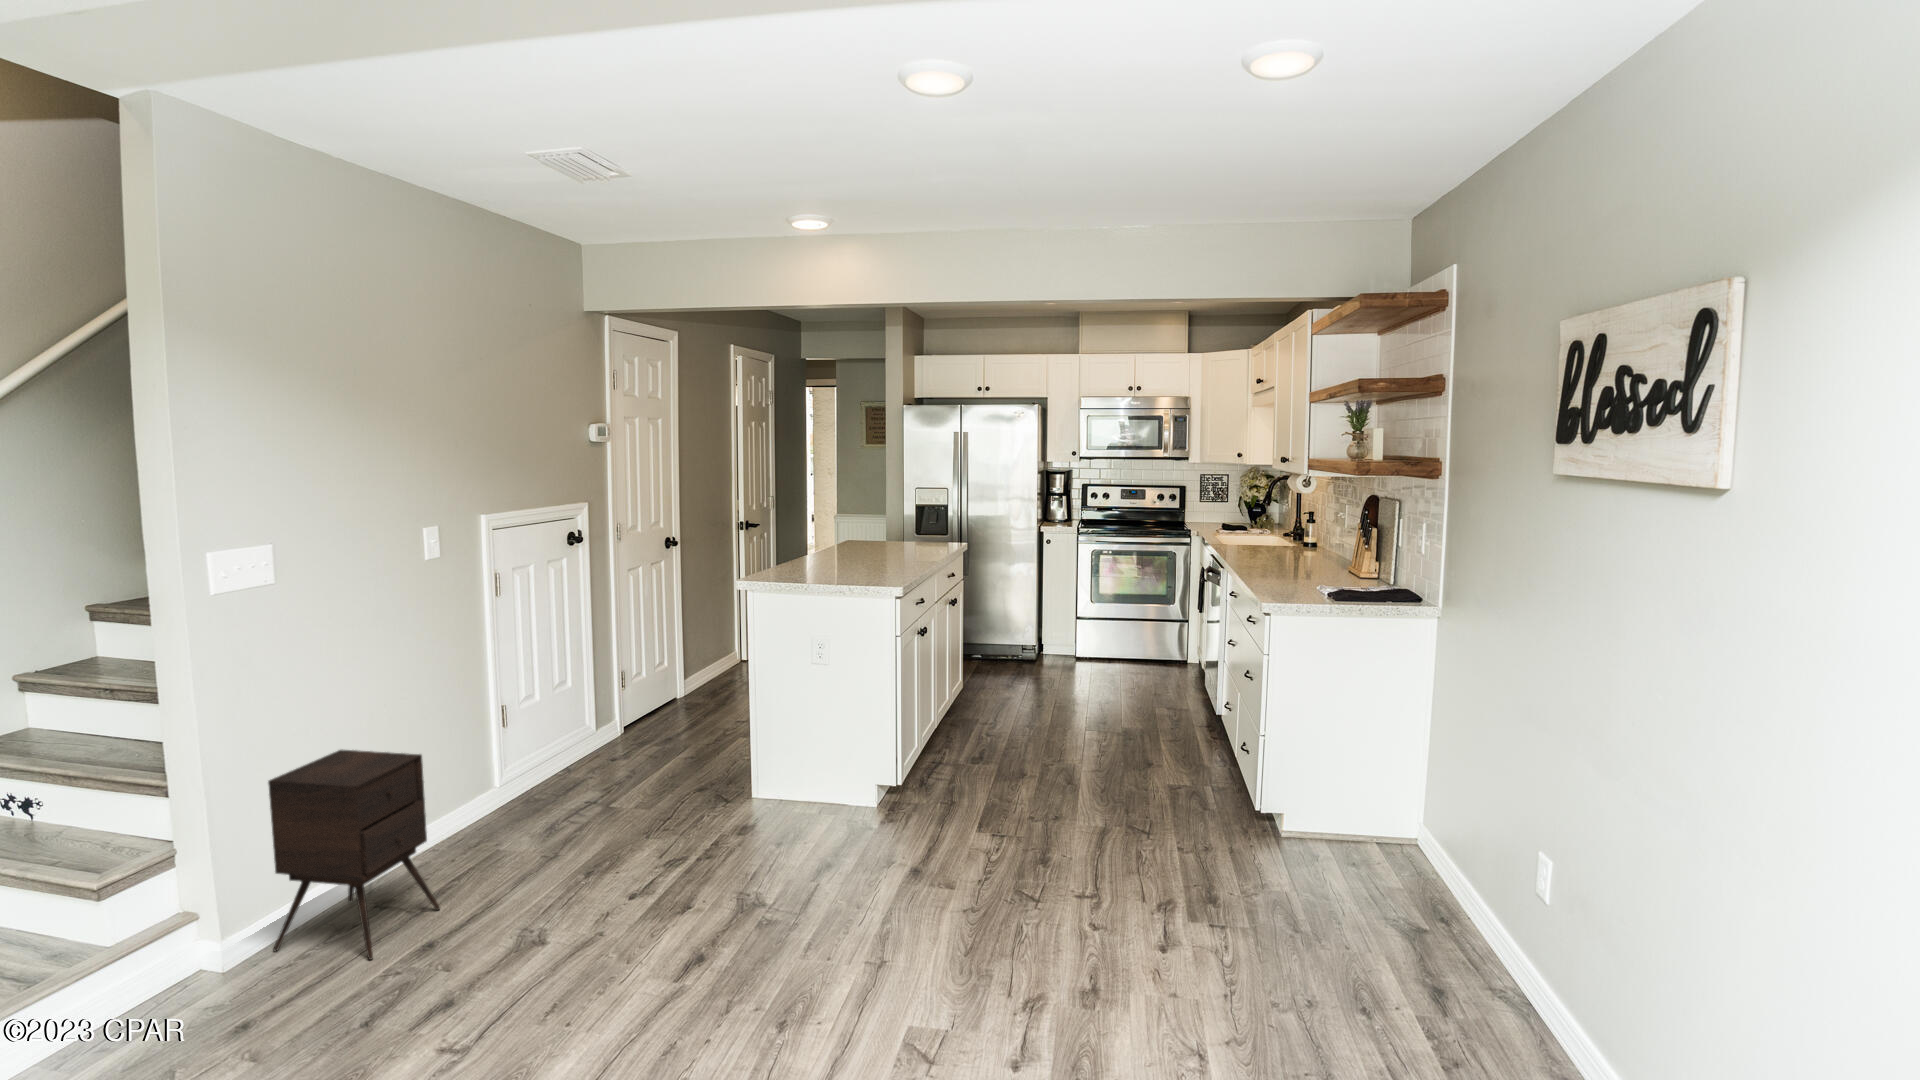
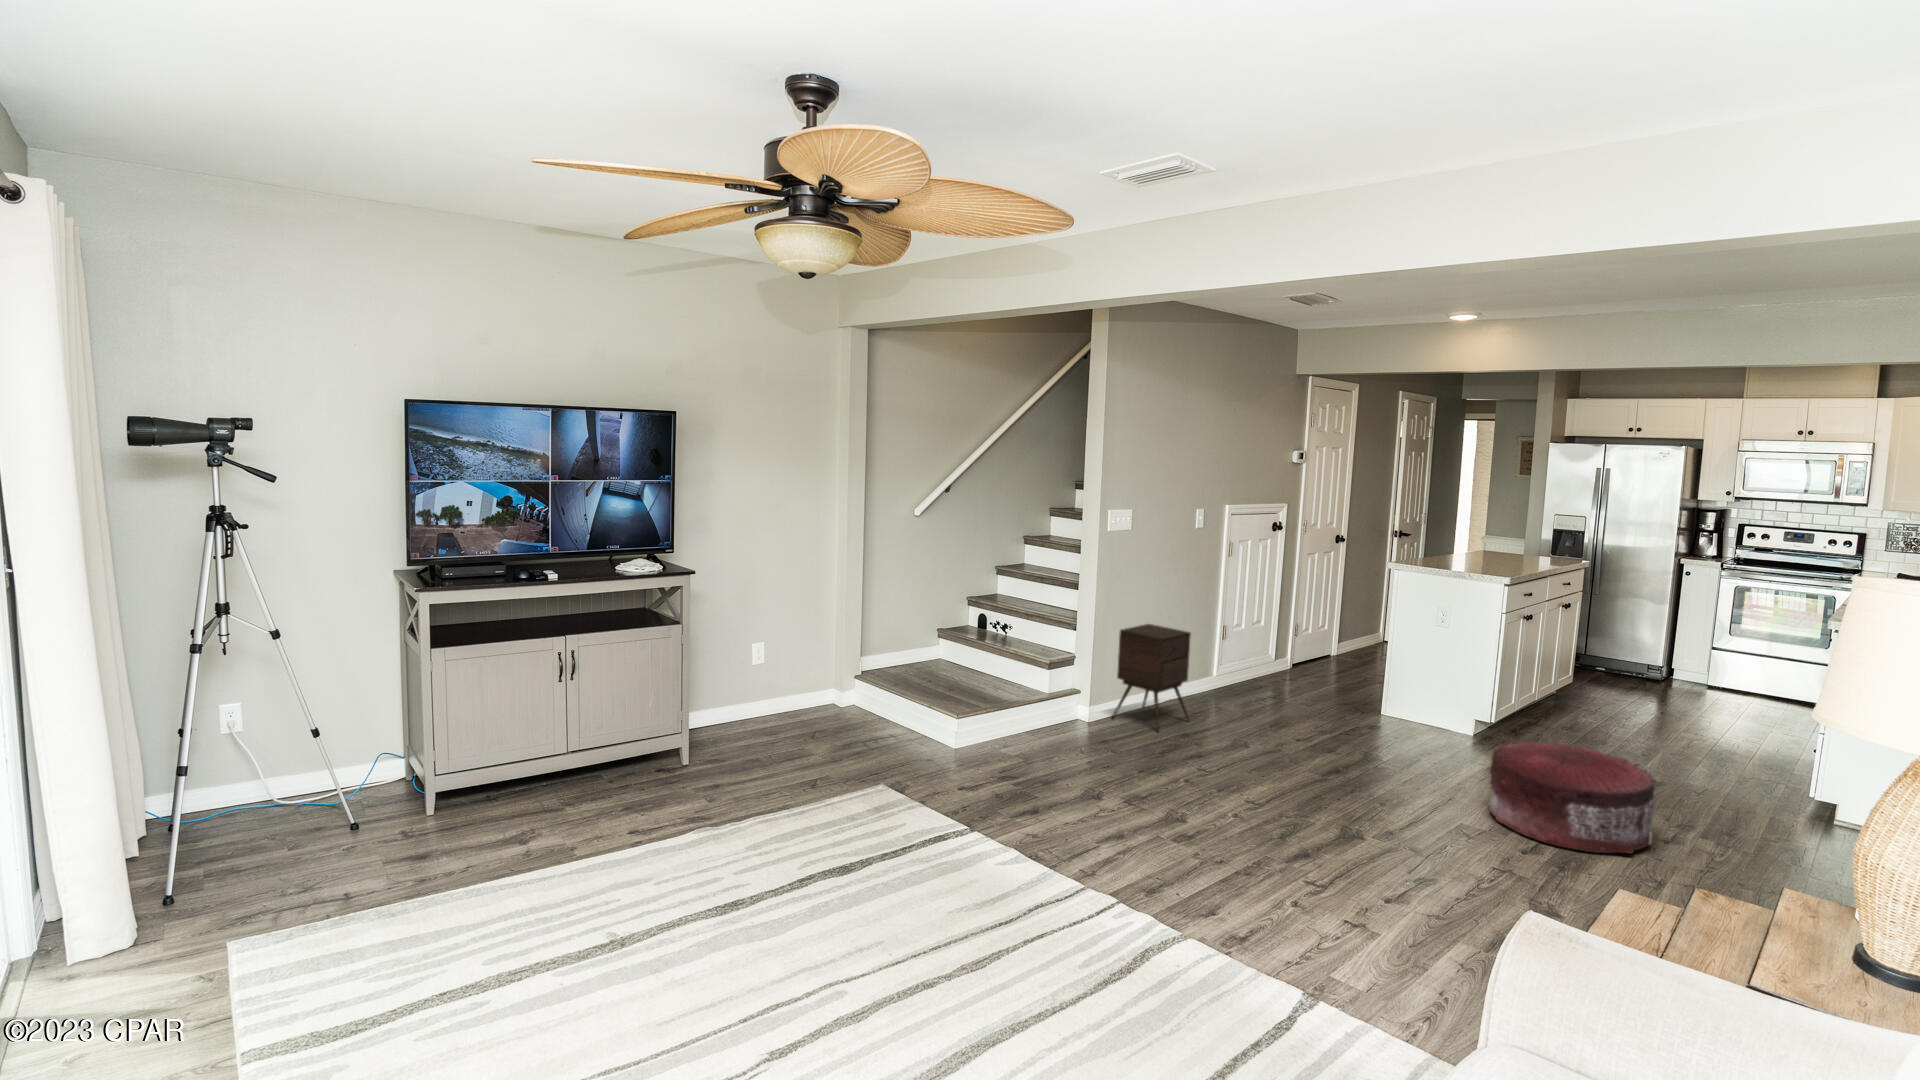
pouf: none [921,824,1127,1015] -> present [1489,741,1656,854]

